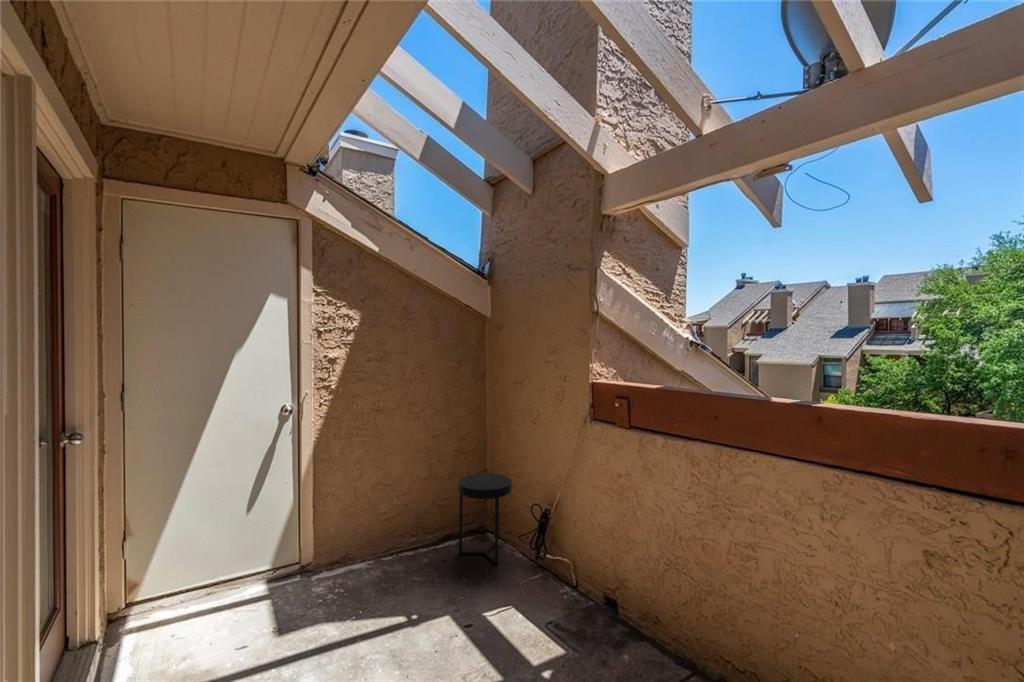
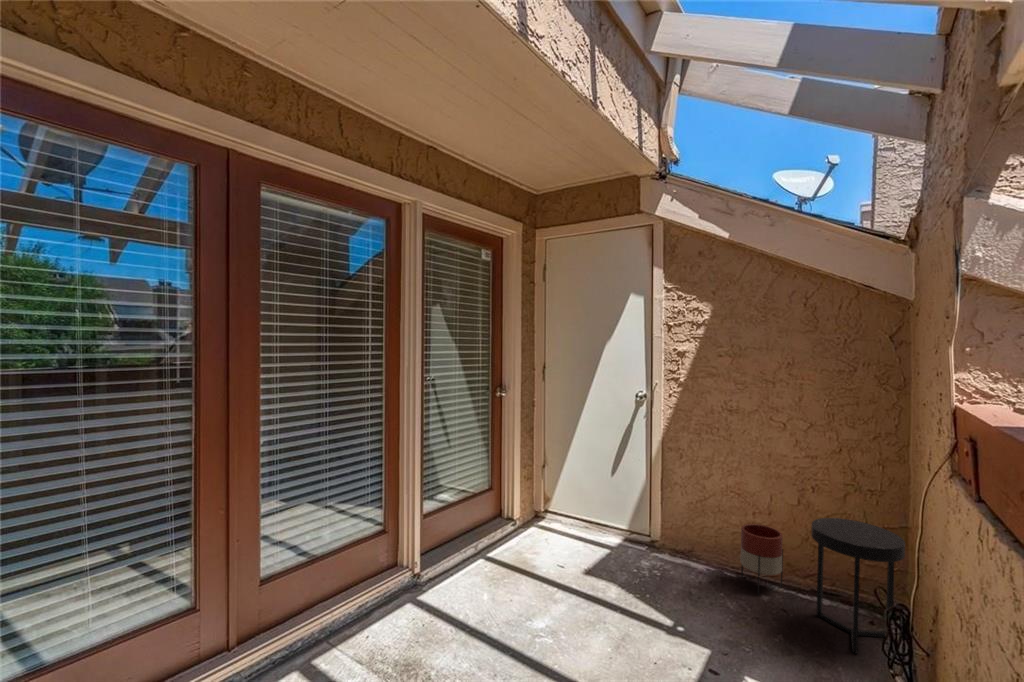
planter: none [395,502,429,563] -> present [740,524,783,595]

